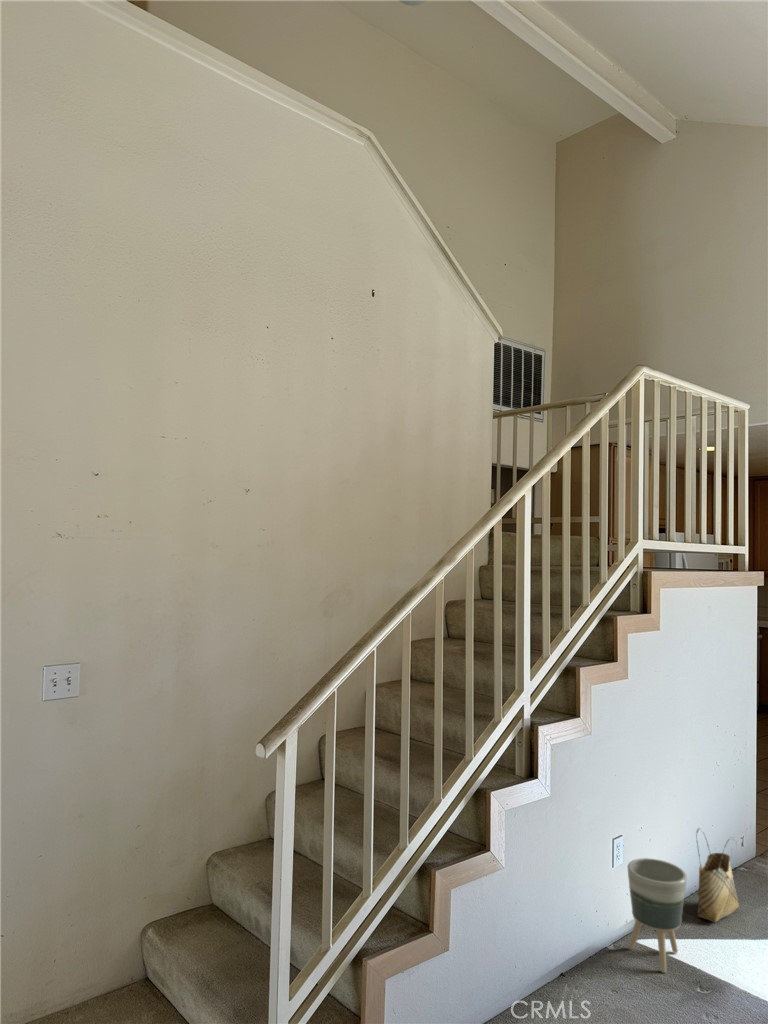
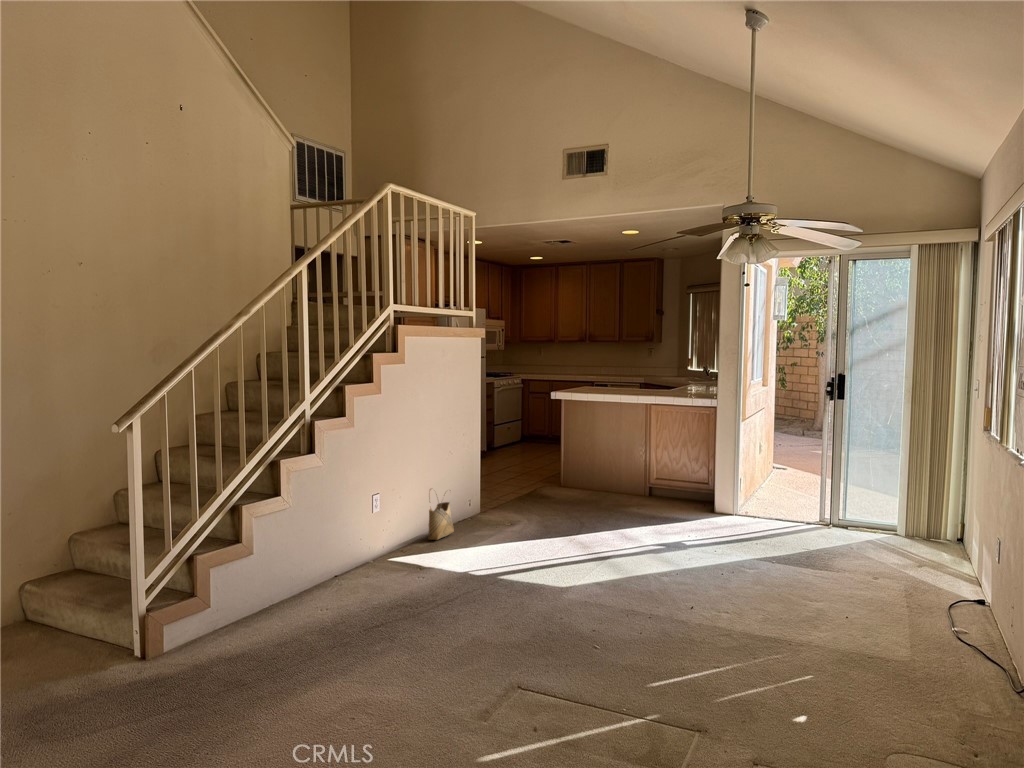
planter: present [628,858,687,973] -> none [379,504,414,565]

